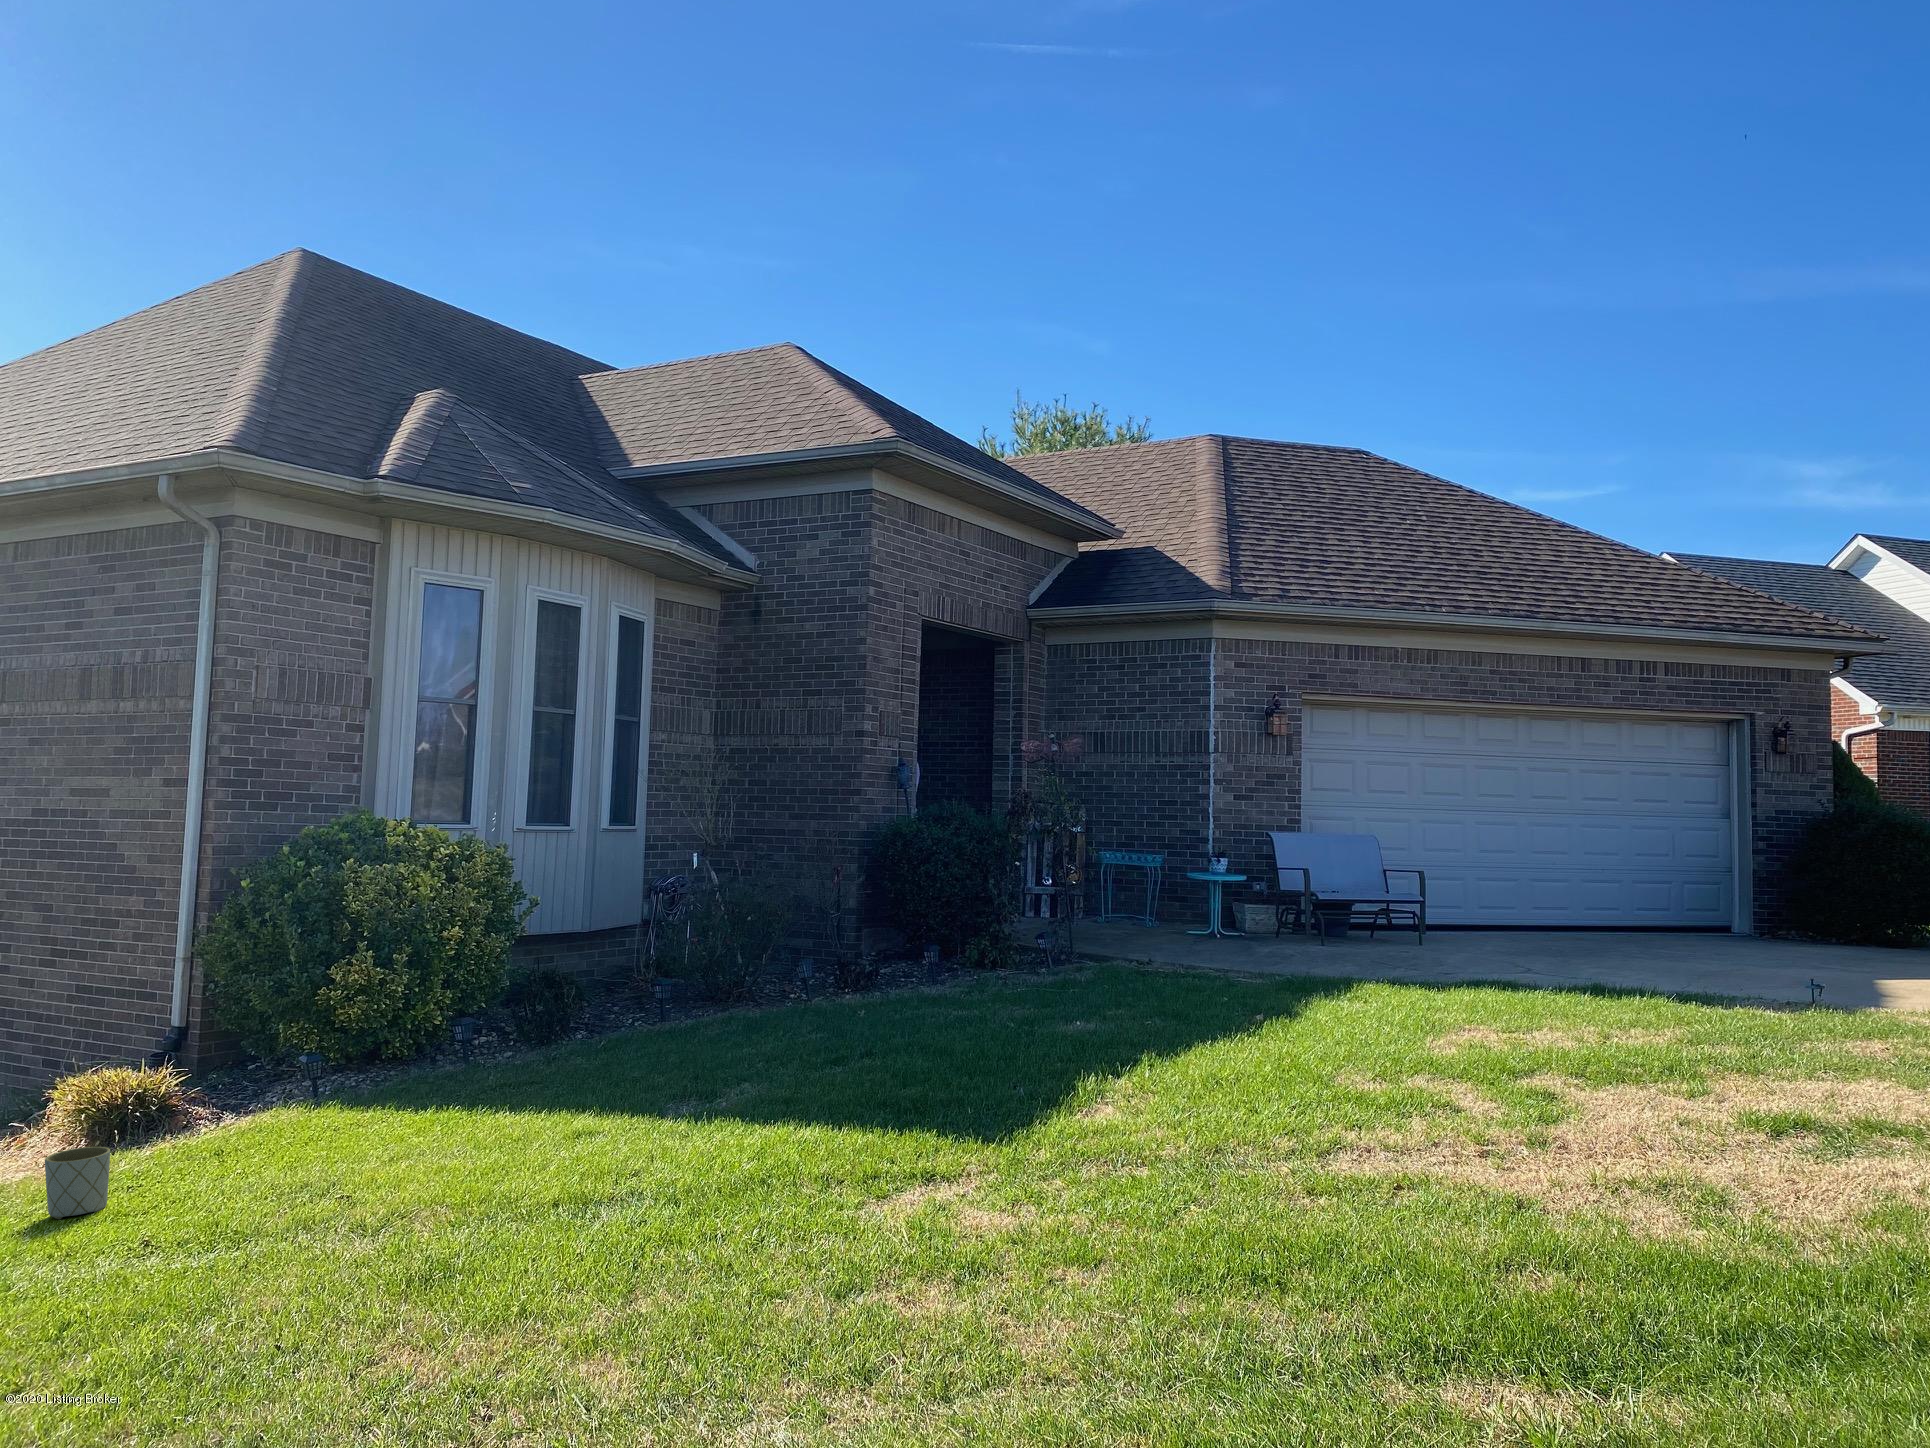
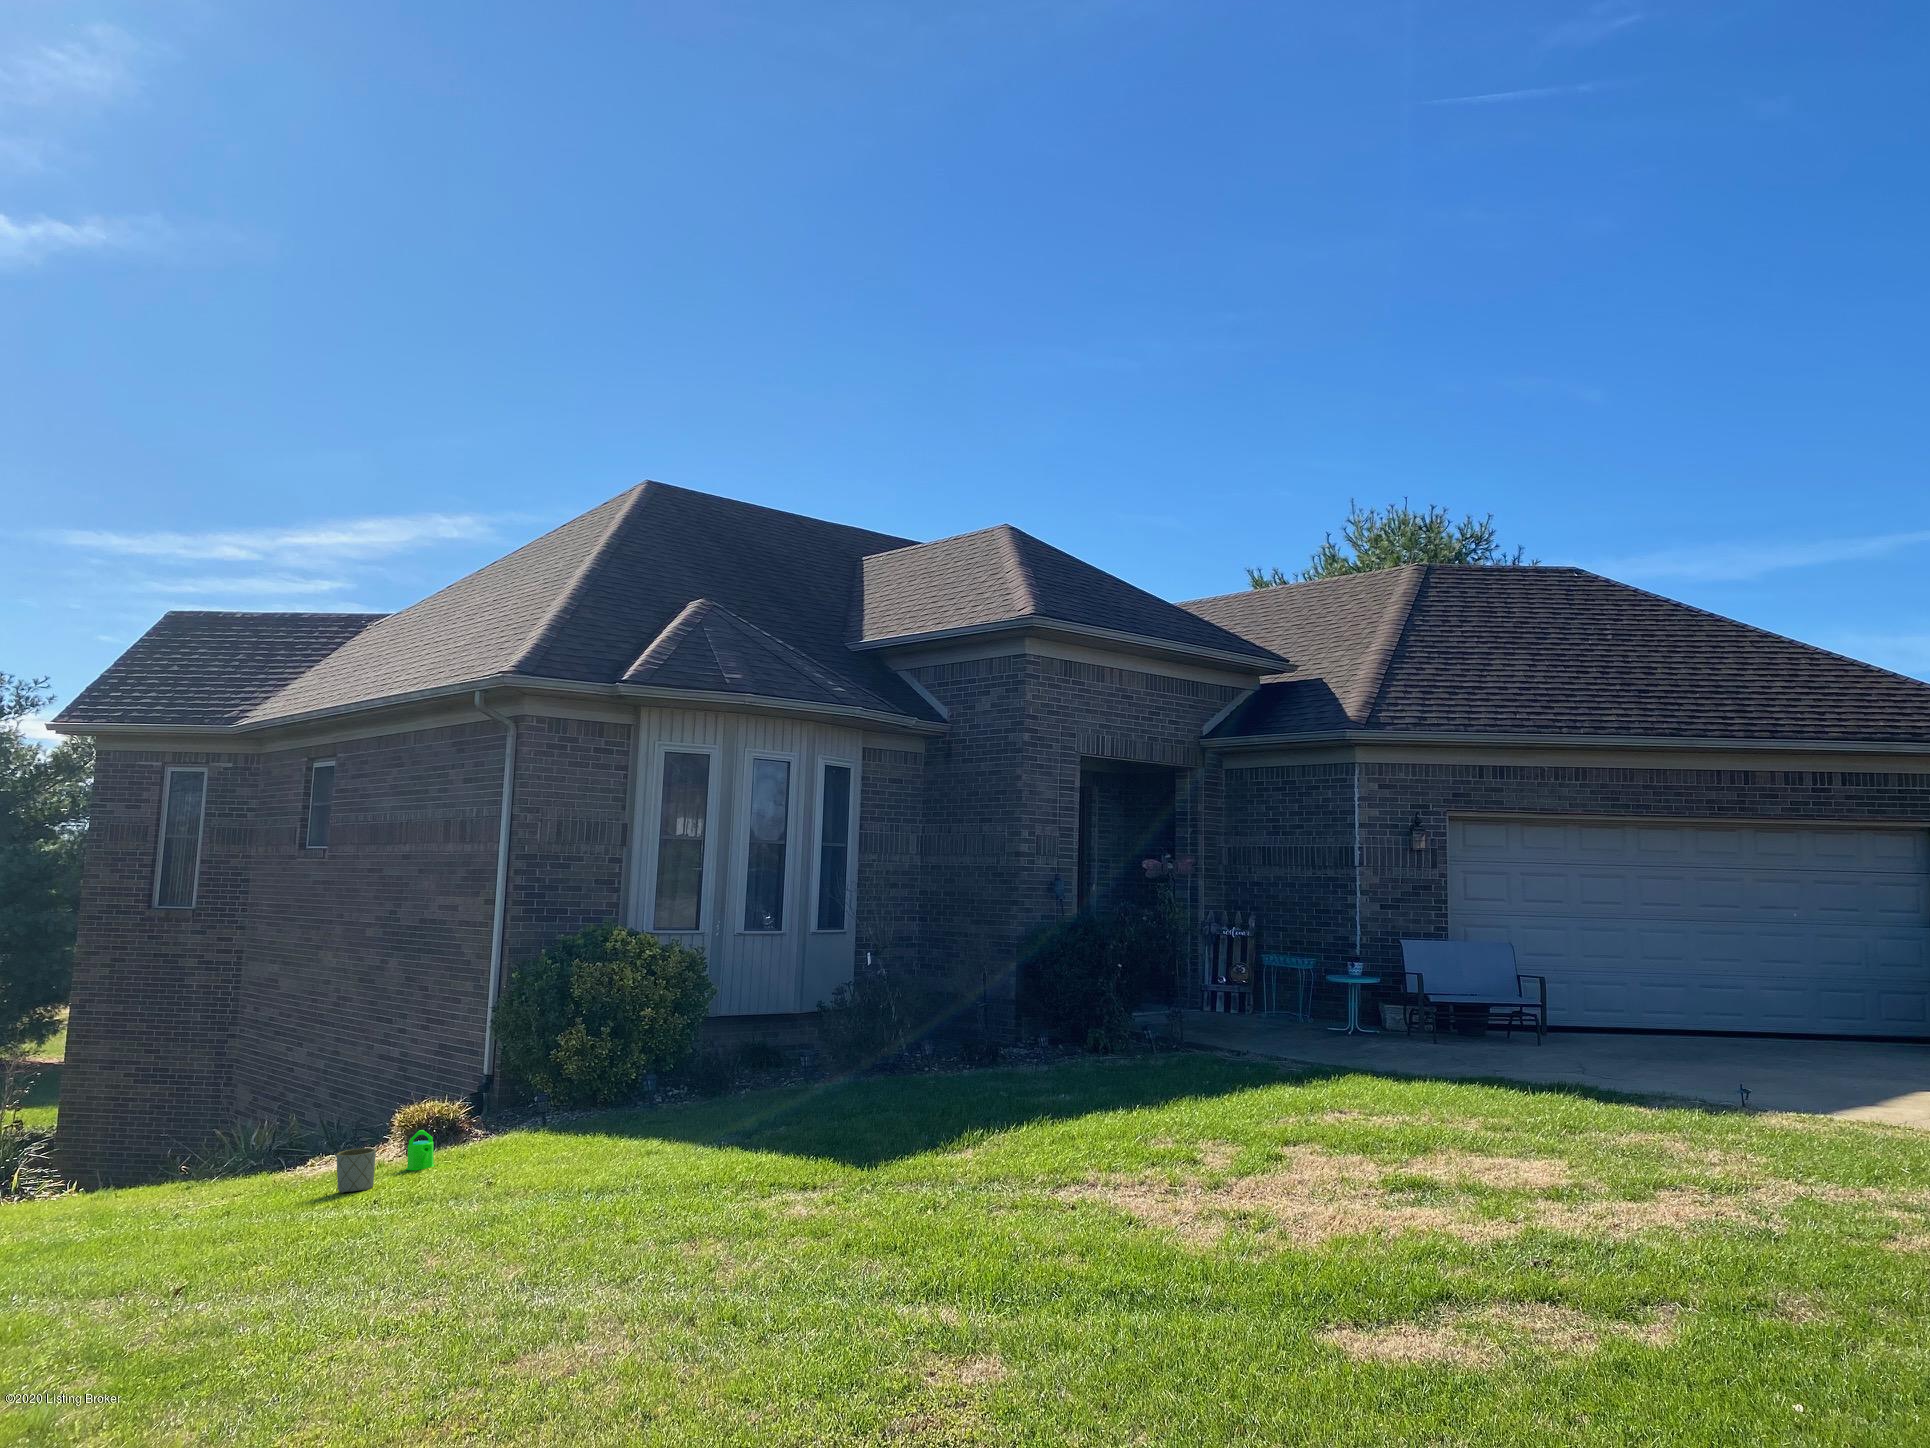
watering can: none [133,1111,181,1172] -> present [406,1130,435,1171]

